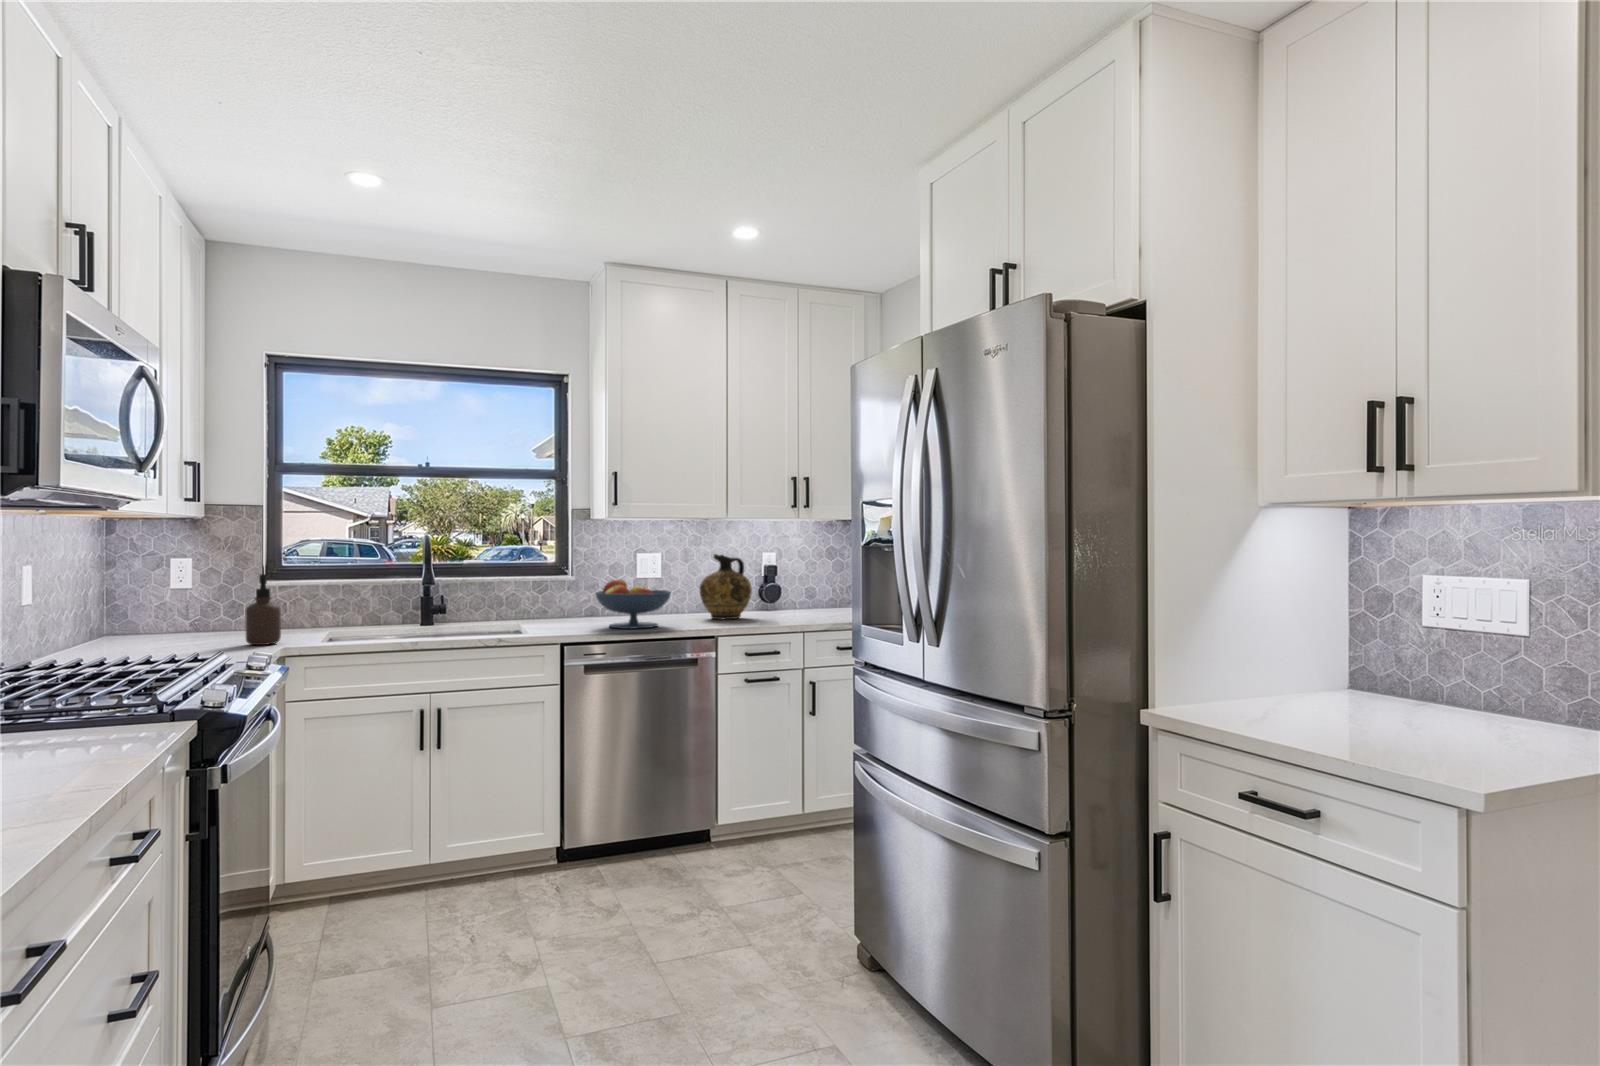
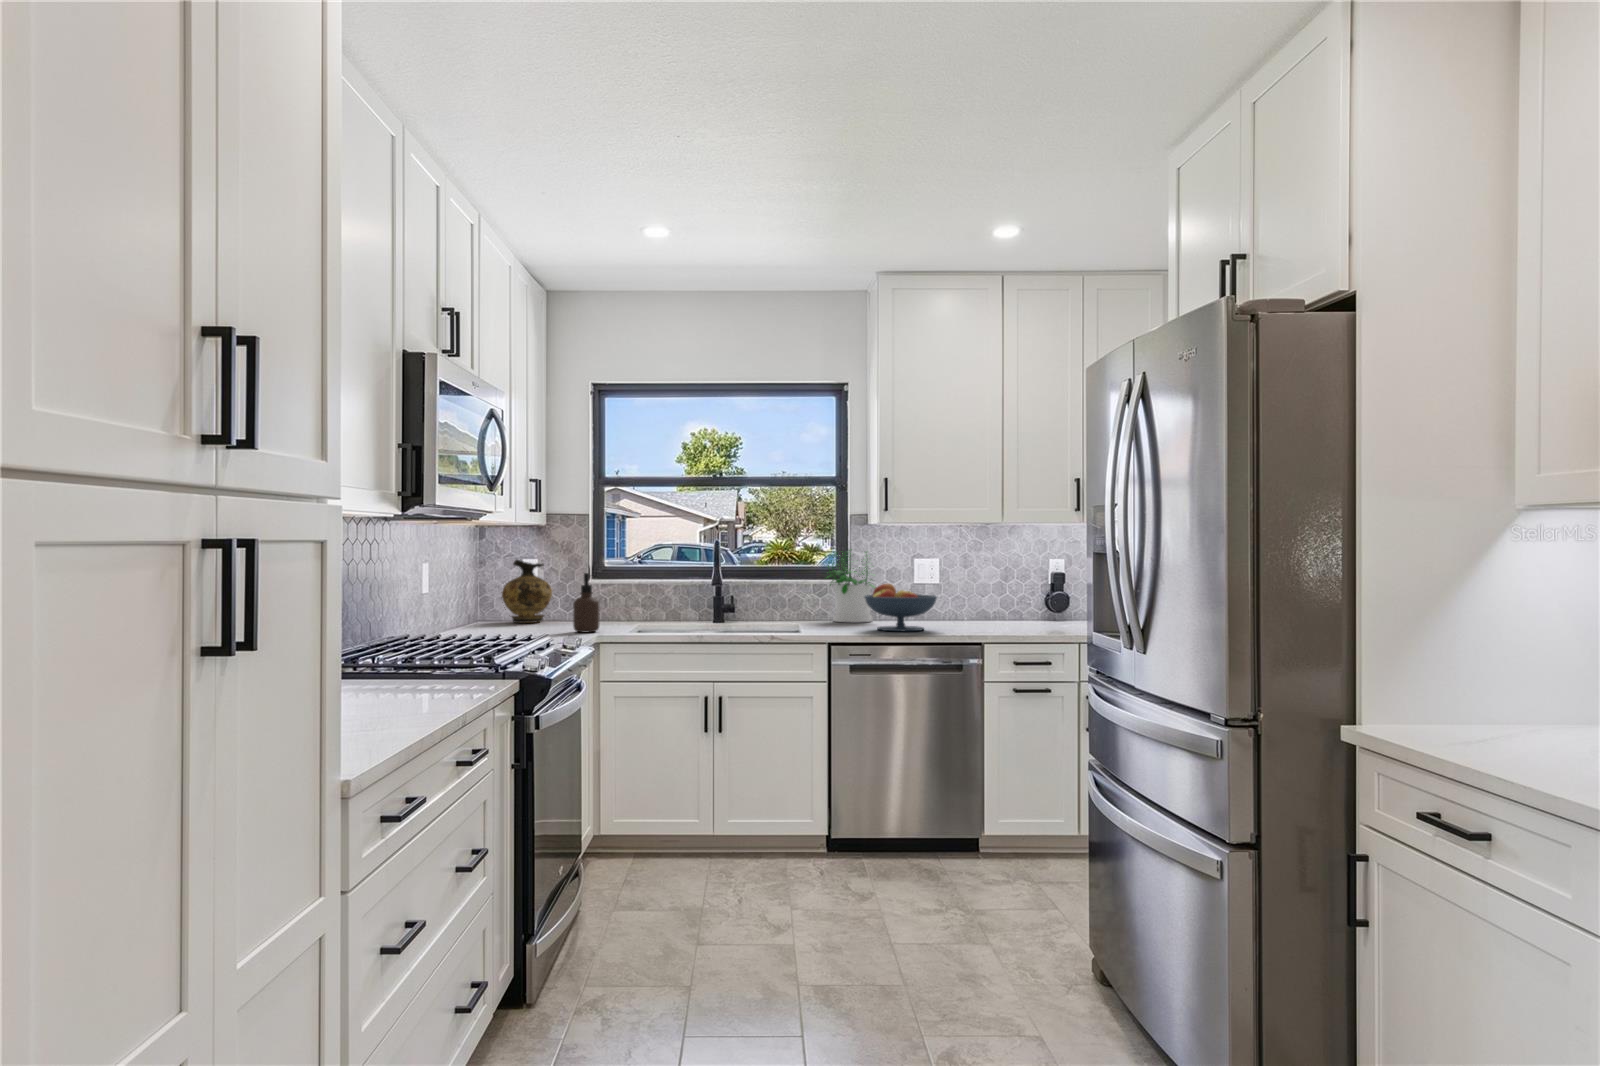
potted plant: none [540,543,600,620] -> present [824,549,876,622]
ceramic jug: present [700,554,752,619] -> present [501,560,552,623]

